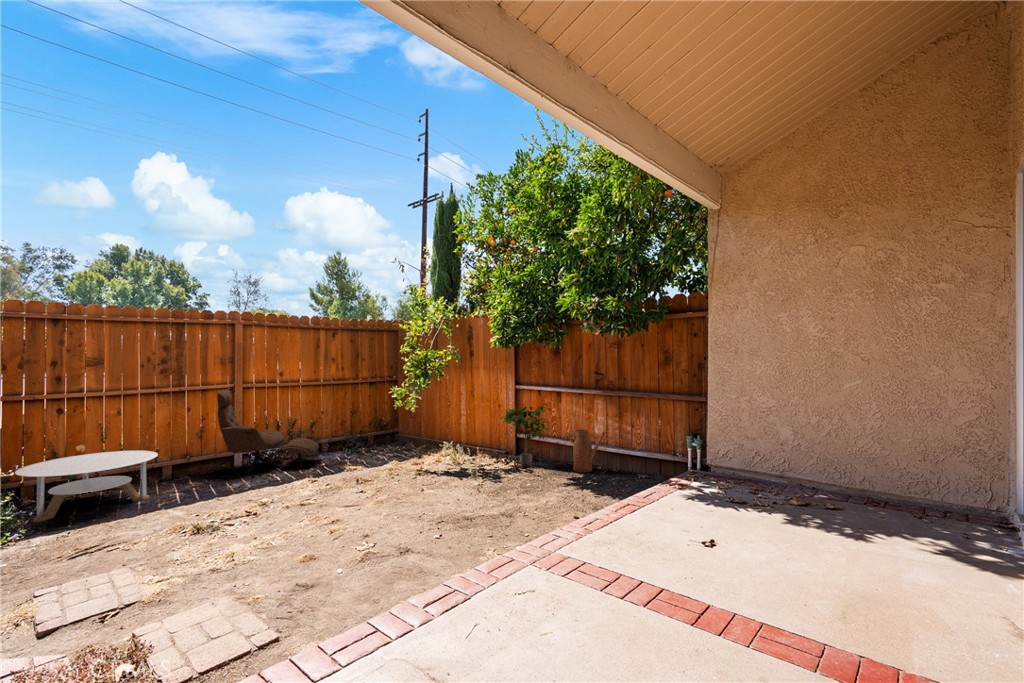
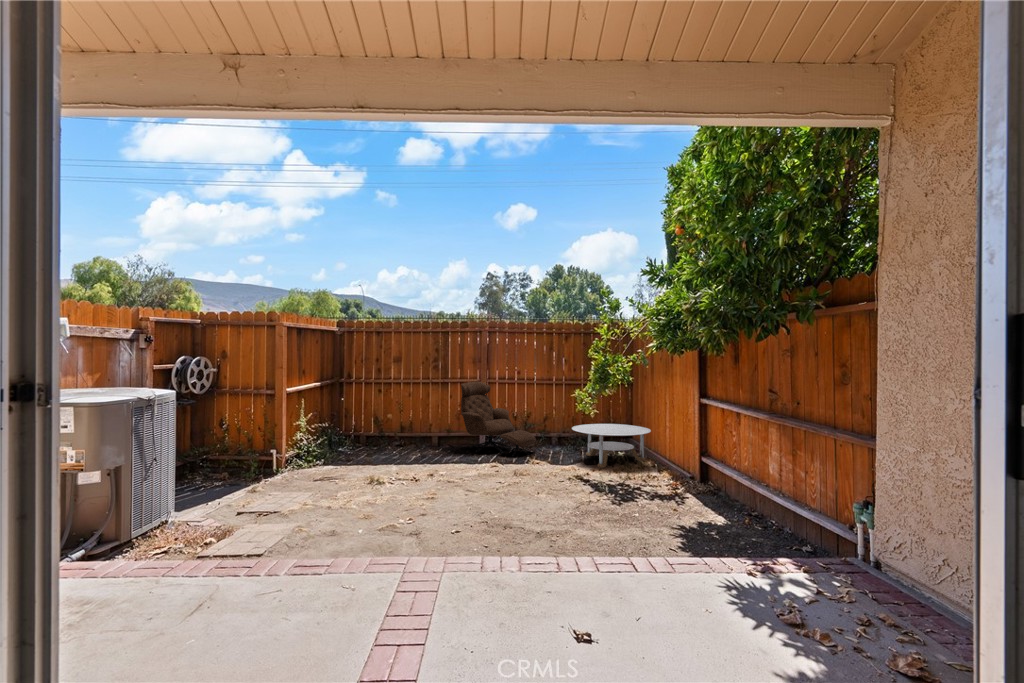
potted plant: present [500,406,549,468] -> none [658,424,726,502]
watering can: present [570,430,605,473] -> none [732,465,765,526]
round table: present [15,450,158,522] -> present [572,424,651,468]

